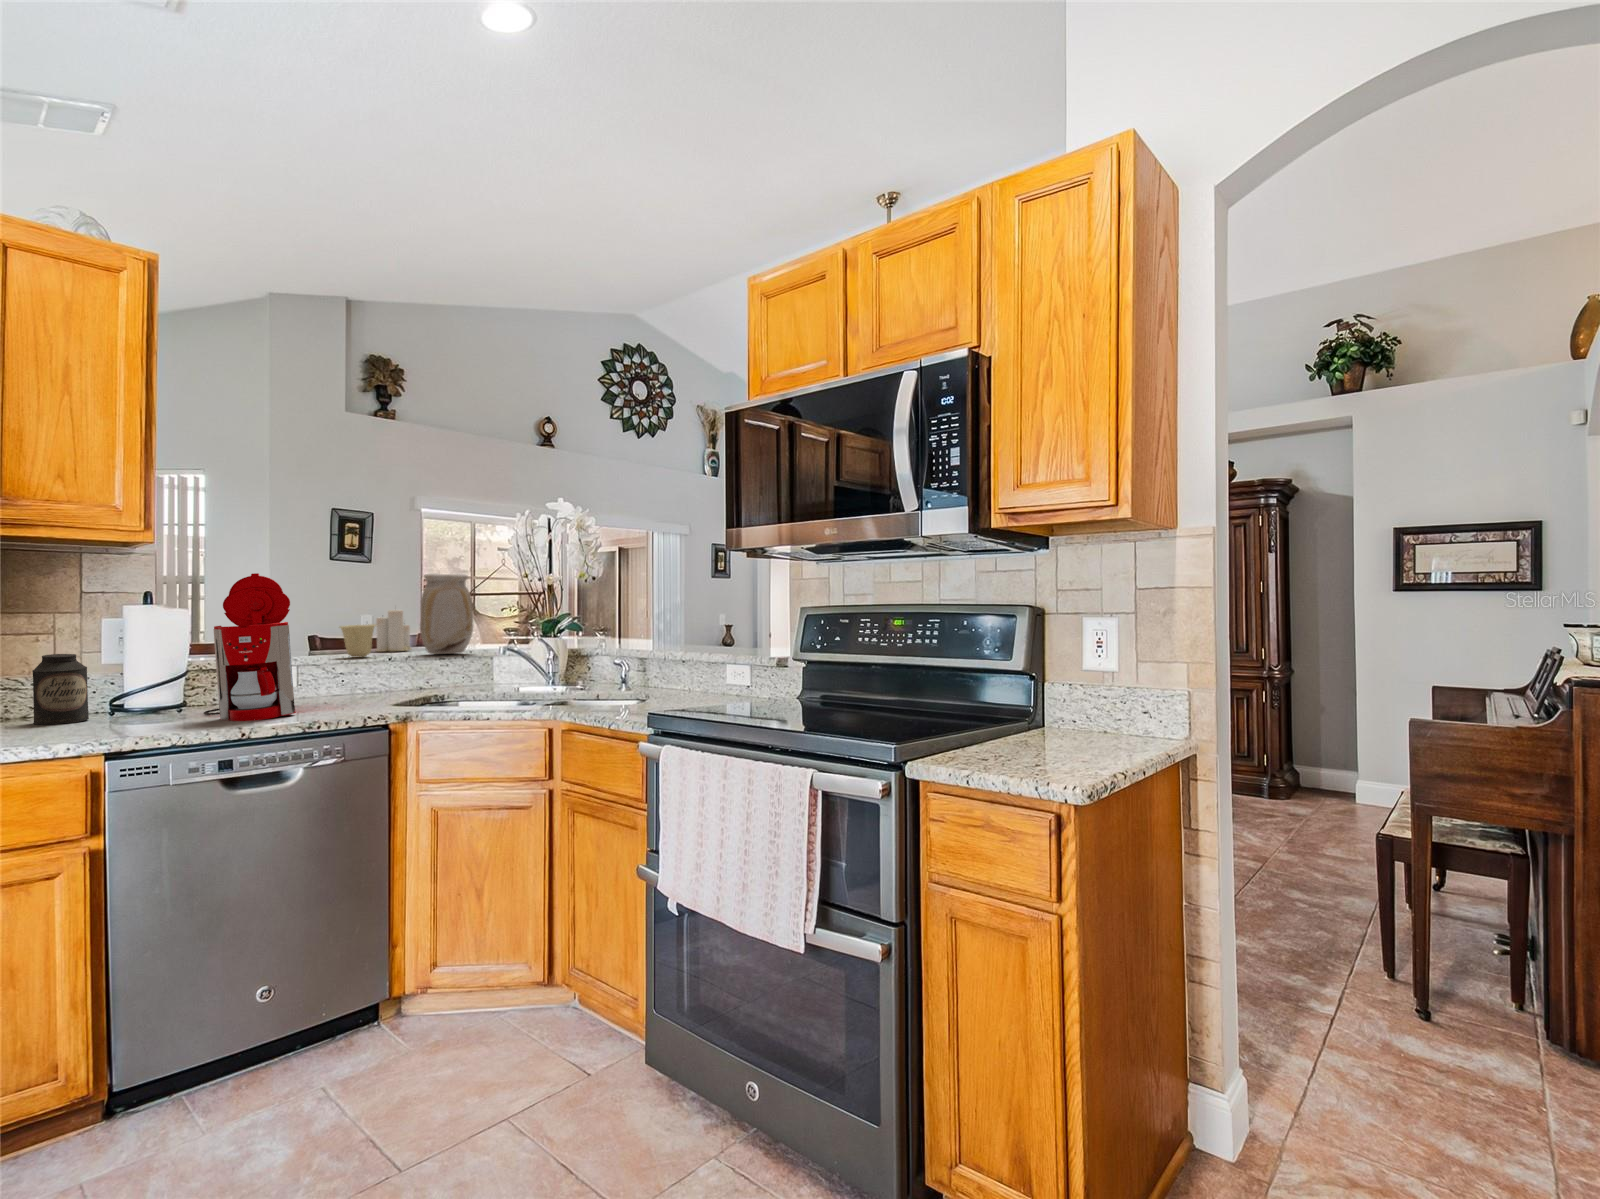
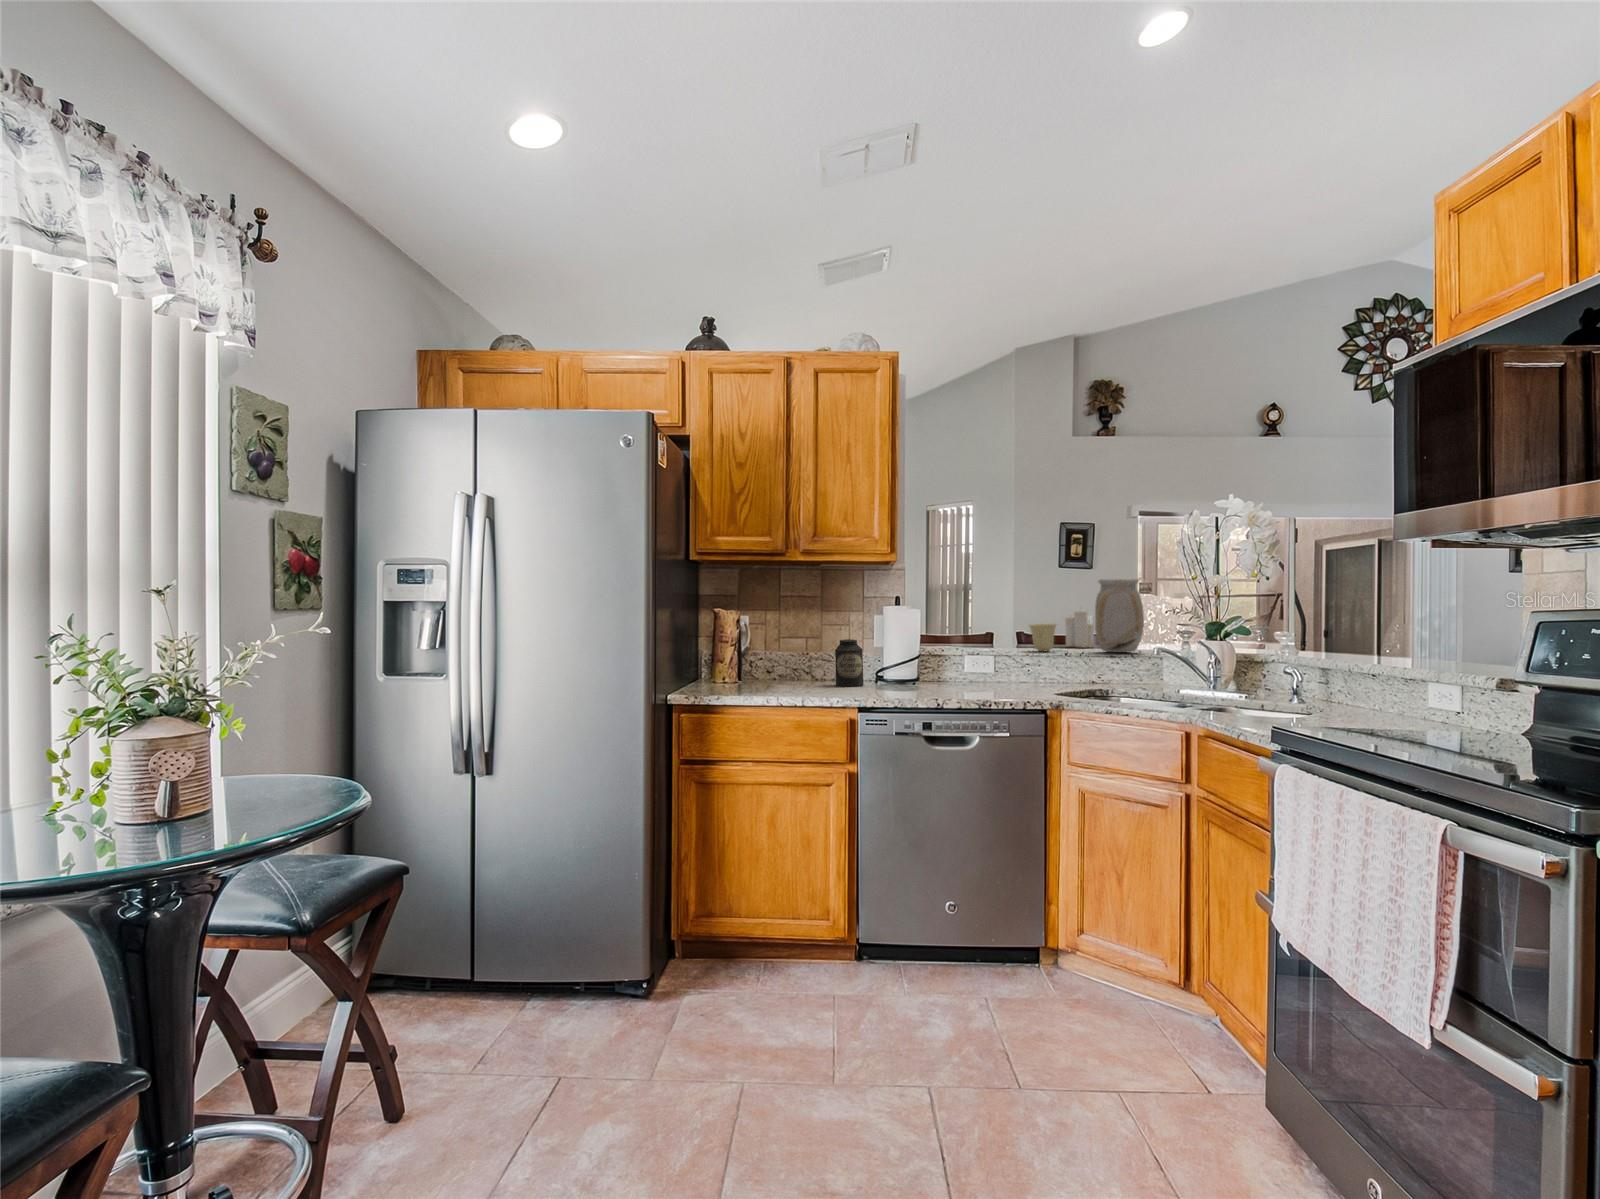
coffee maker: present [204,573,296,721] -> none [926,583,983,697]

